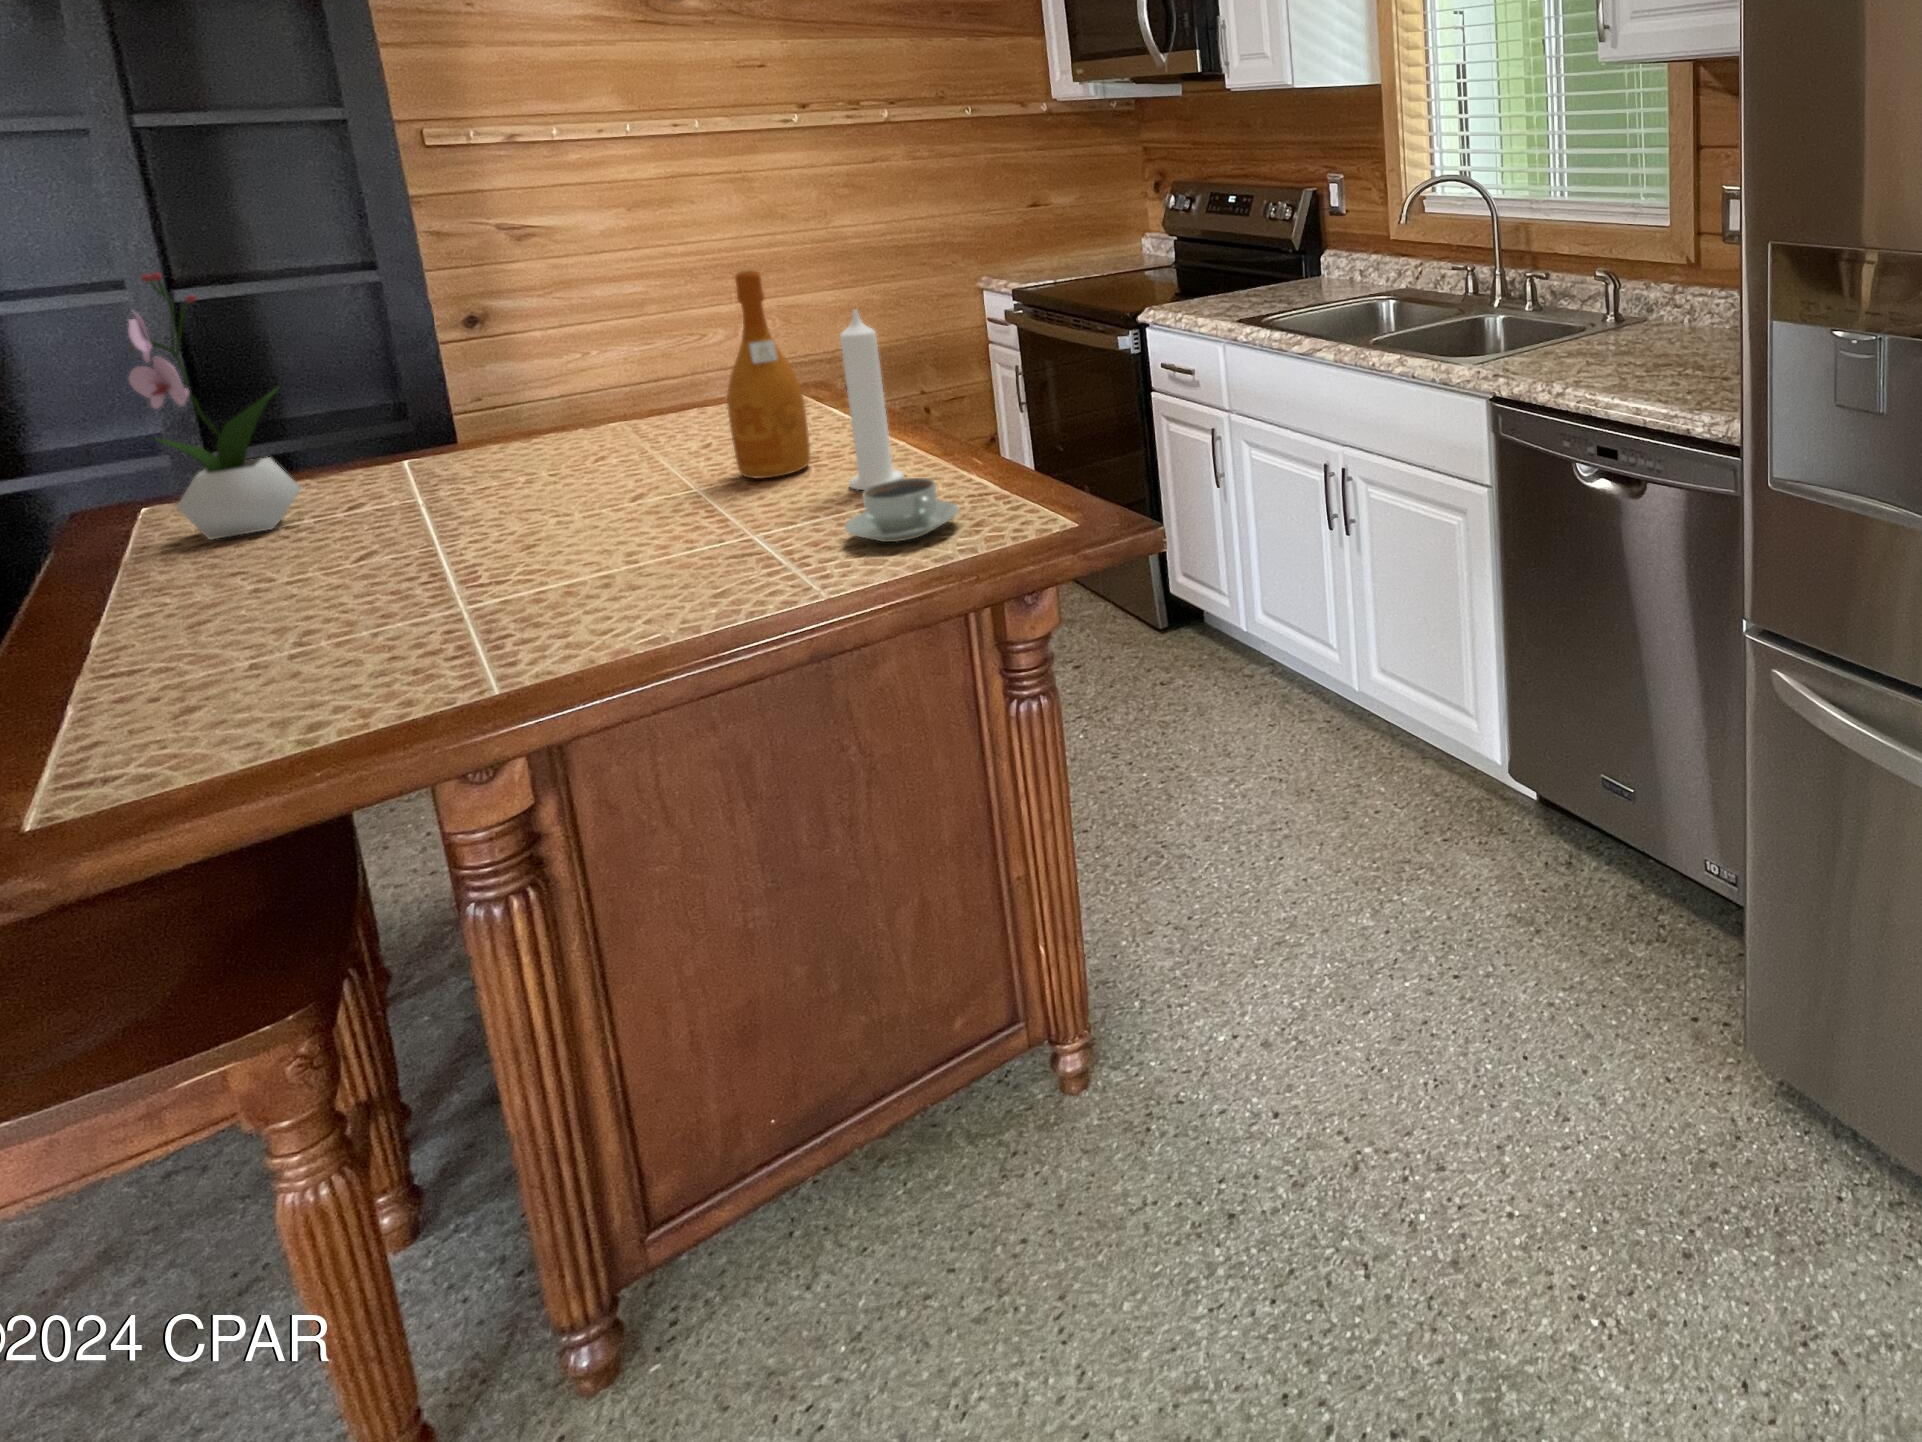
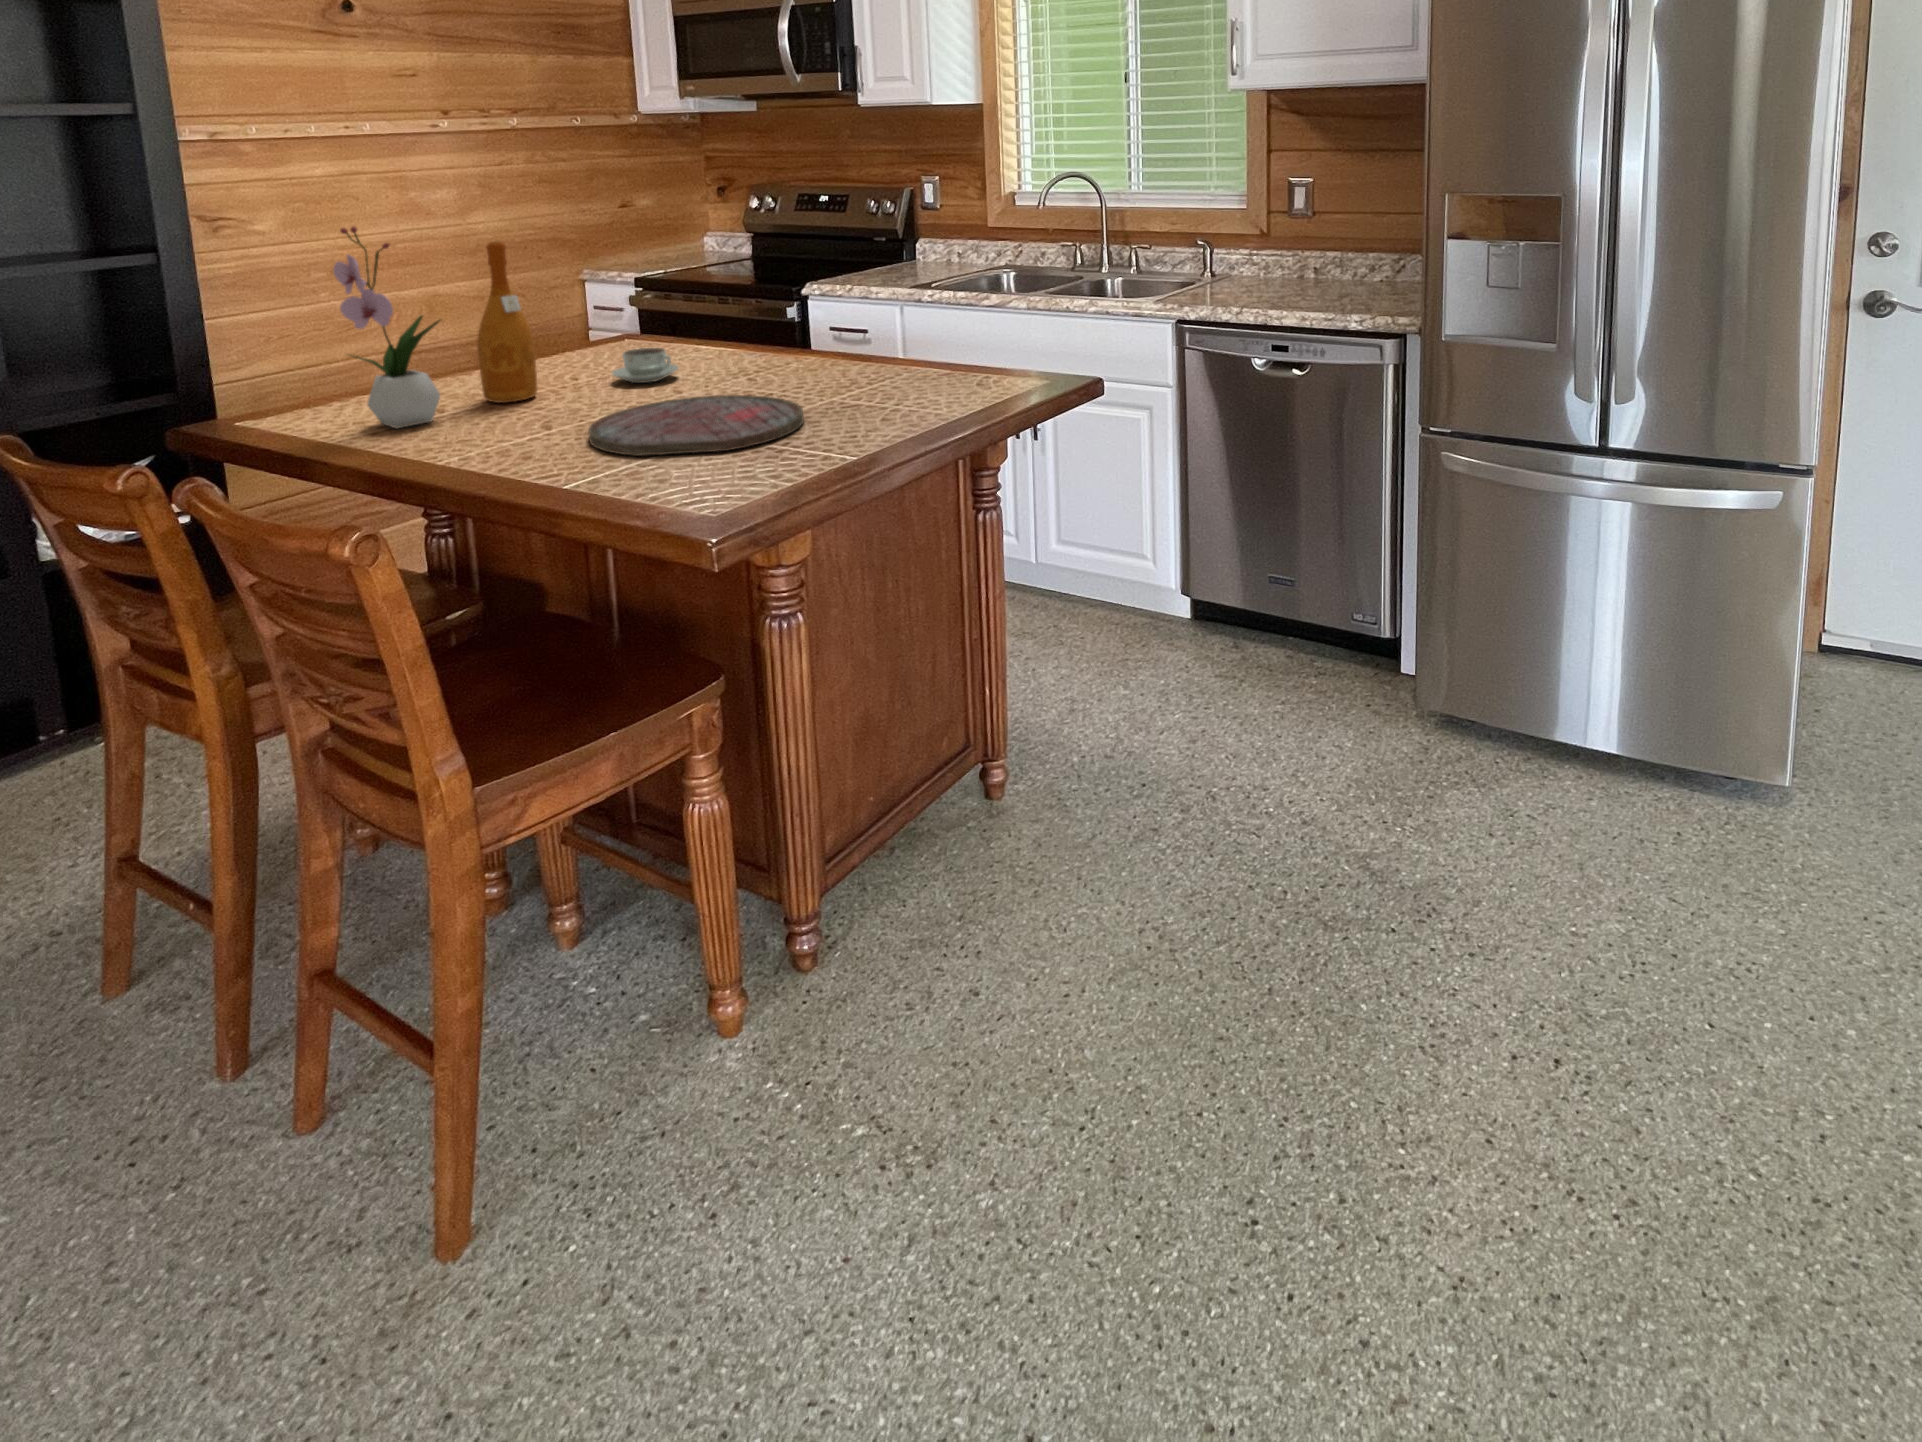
wine bottle: present [727,270,811,479] -> present [477,241,537,403]
candle: present [840,309,904,490] -> none [839,251,875,378]
coffee cup: present [845,478,958,542] -> present [612,348,679,383]
cutting board: none [267,518,660,647] -> present [588,395,803,456]

